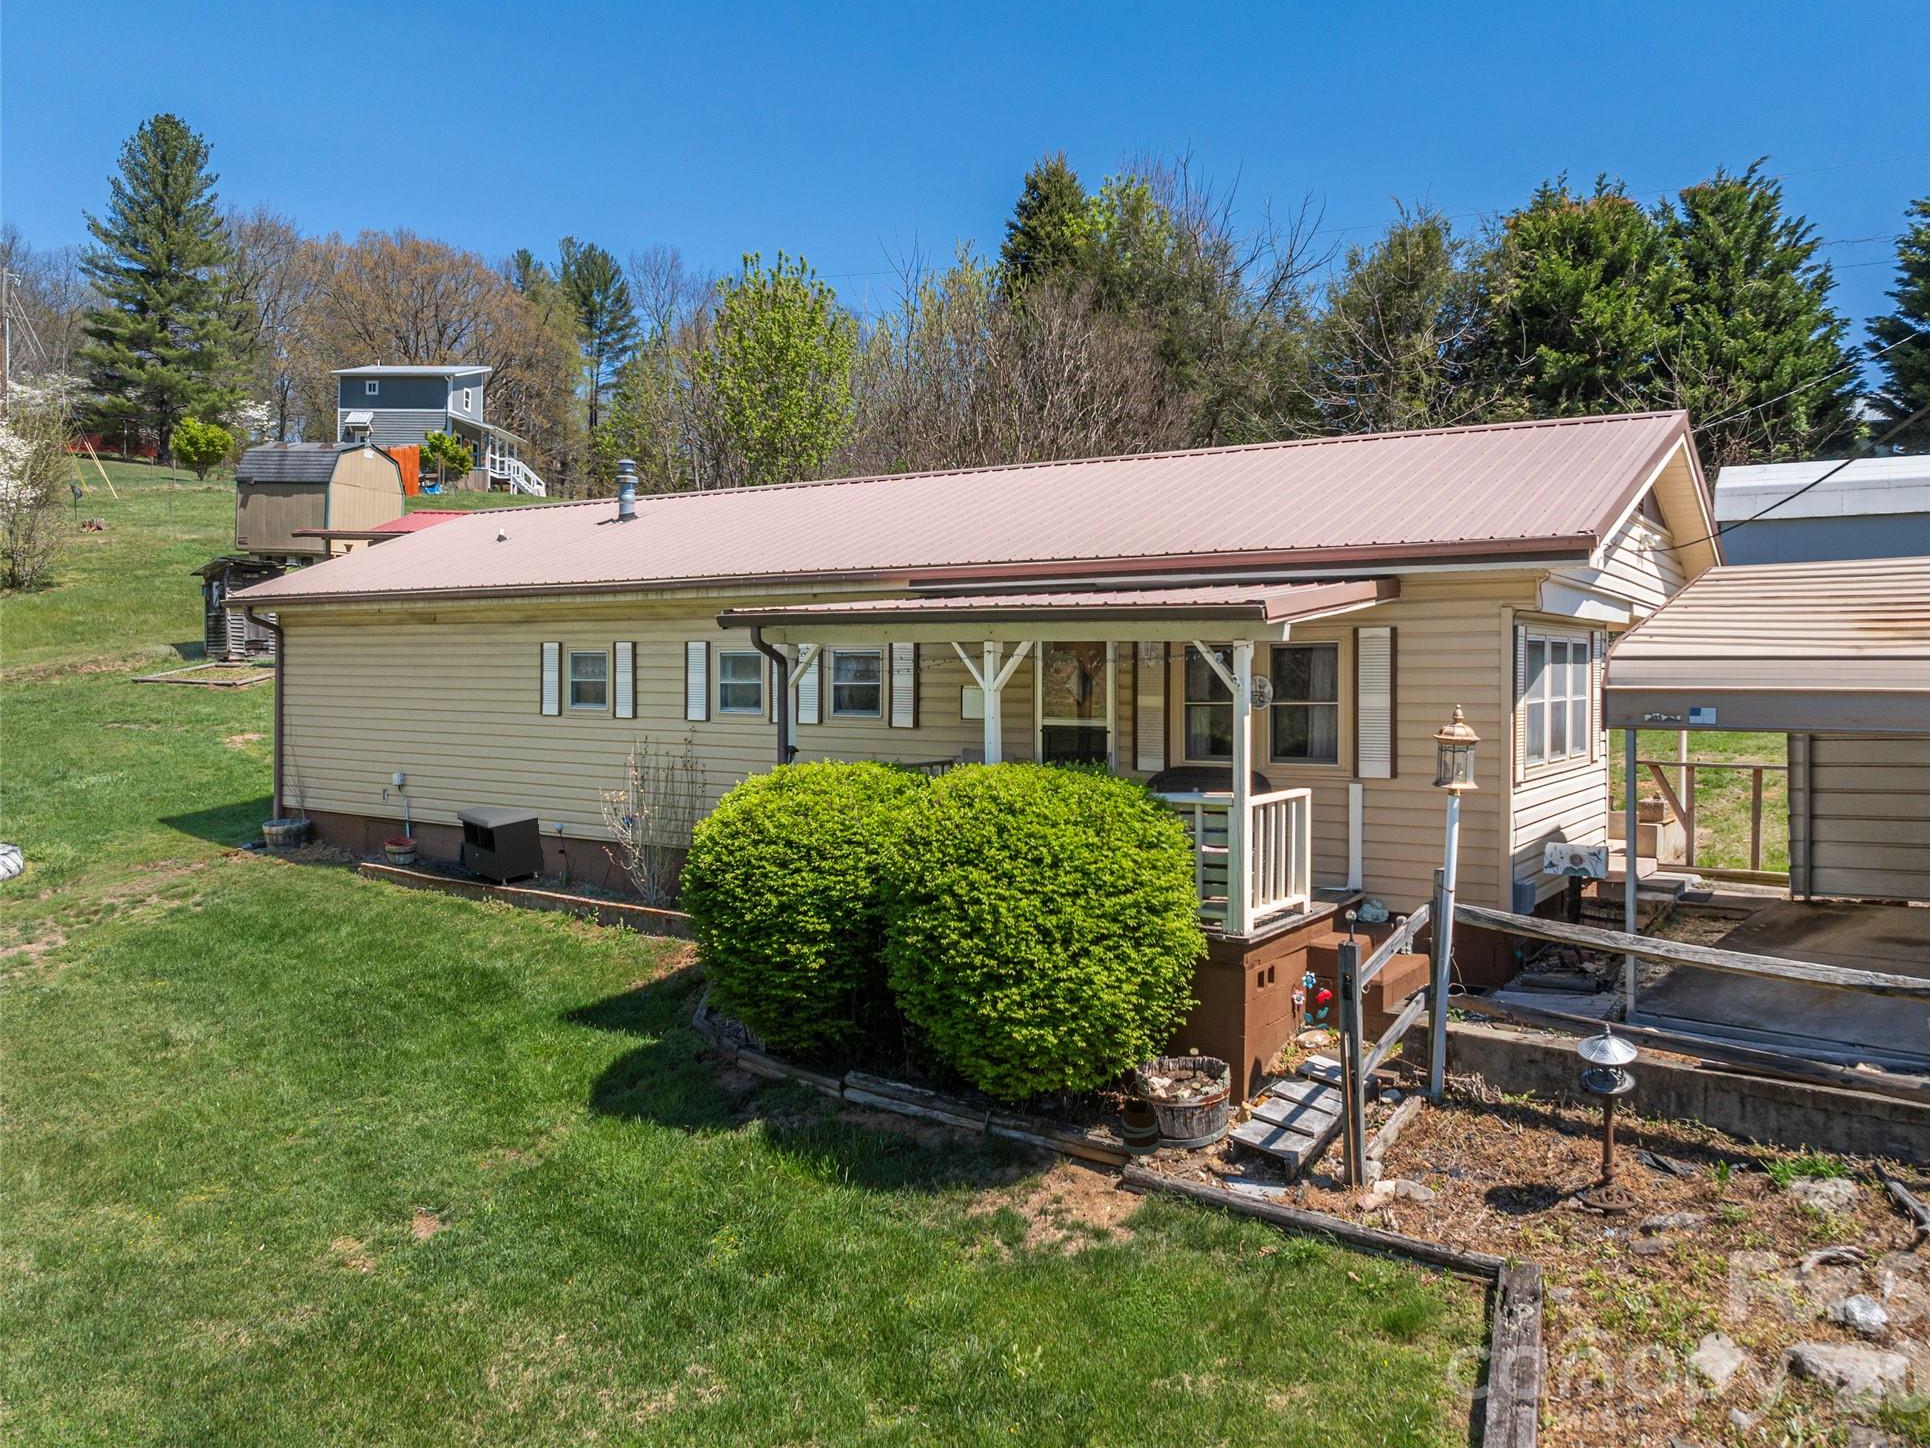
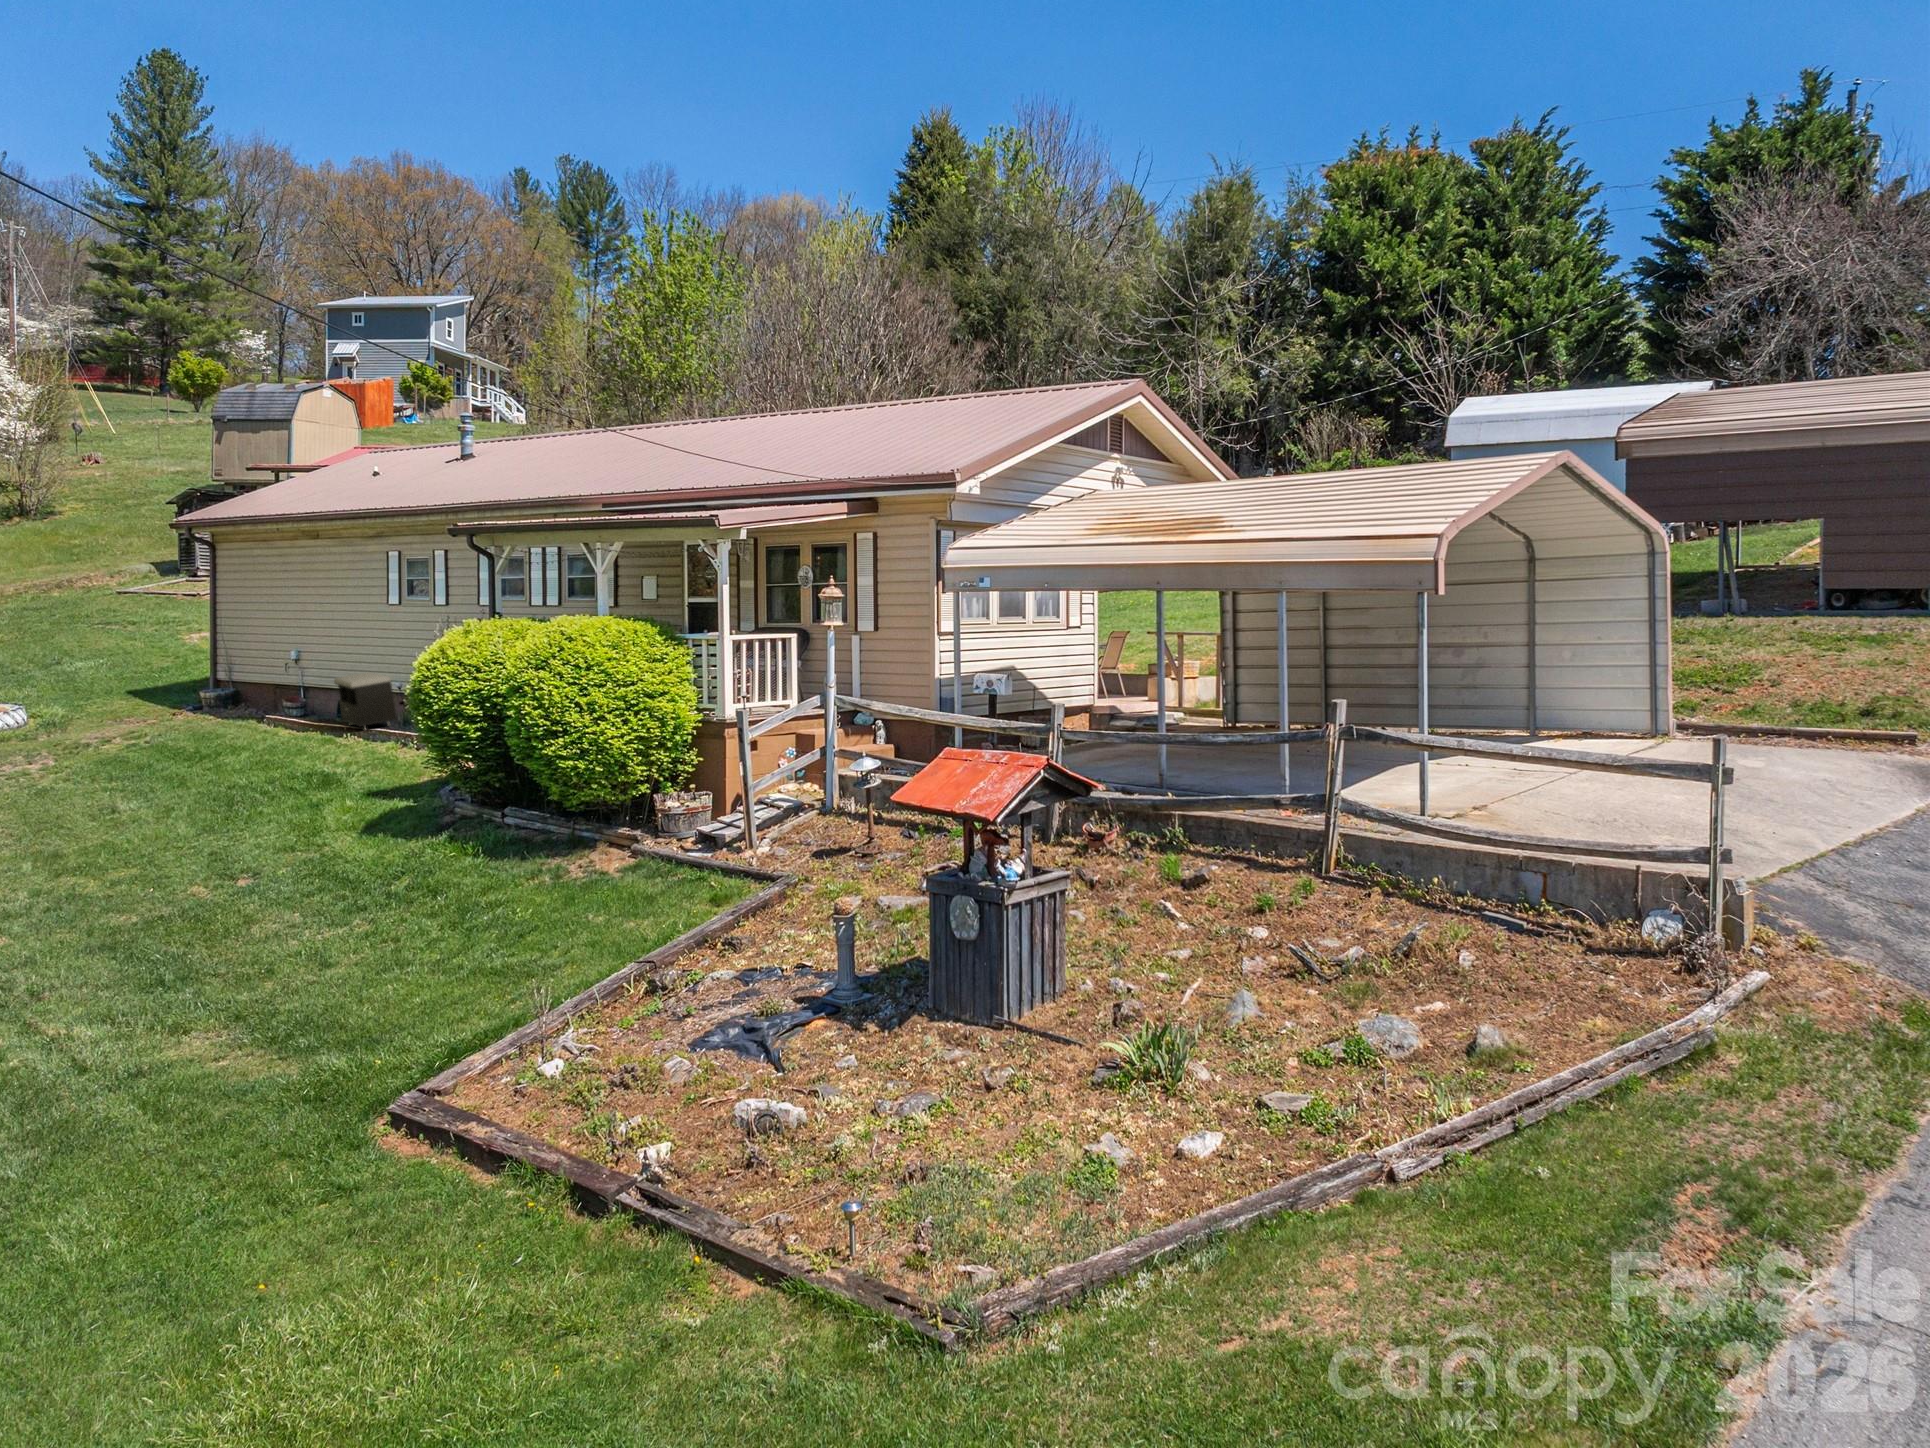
wooden bucket: present [1122,1082,1160,1155] -> none [632,796,655,837]

